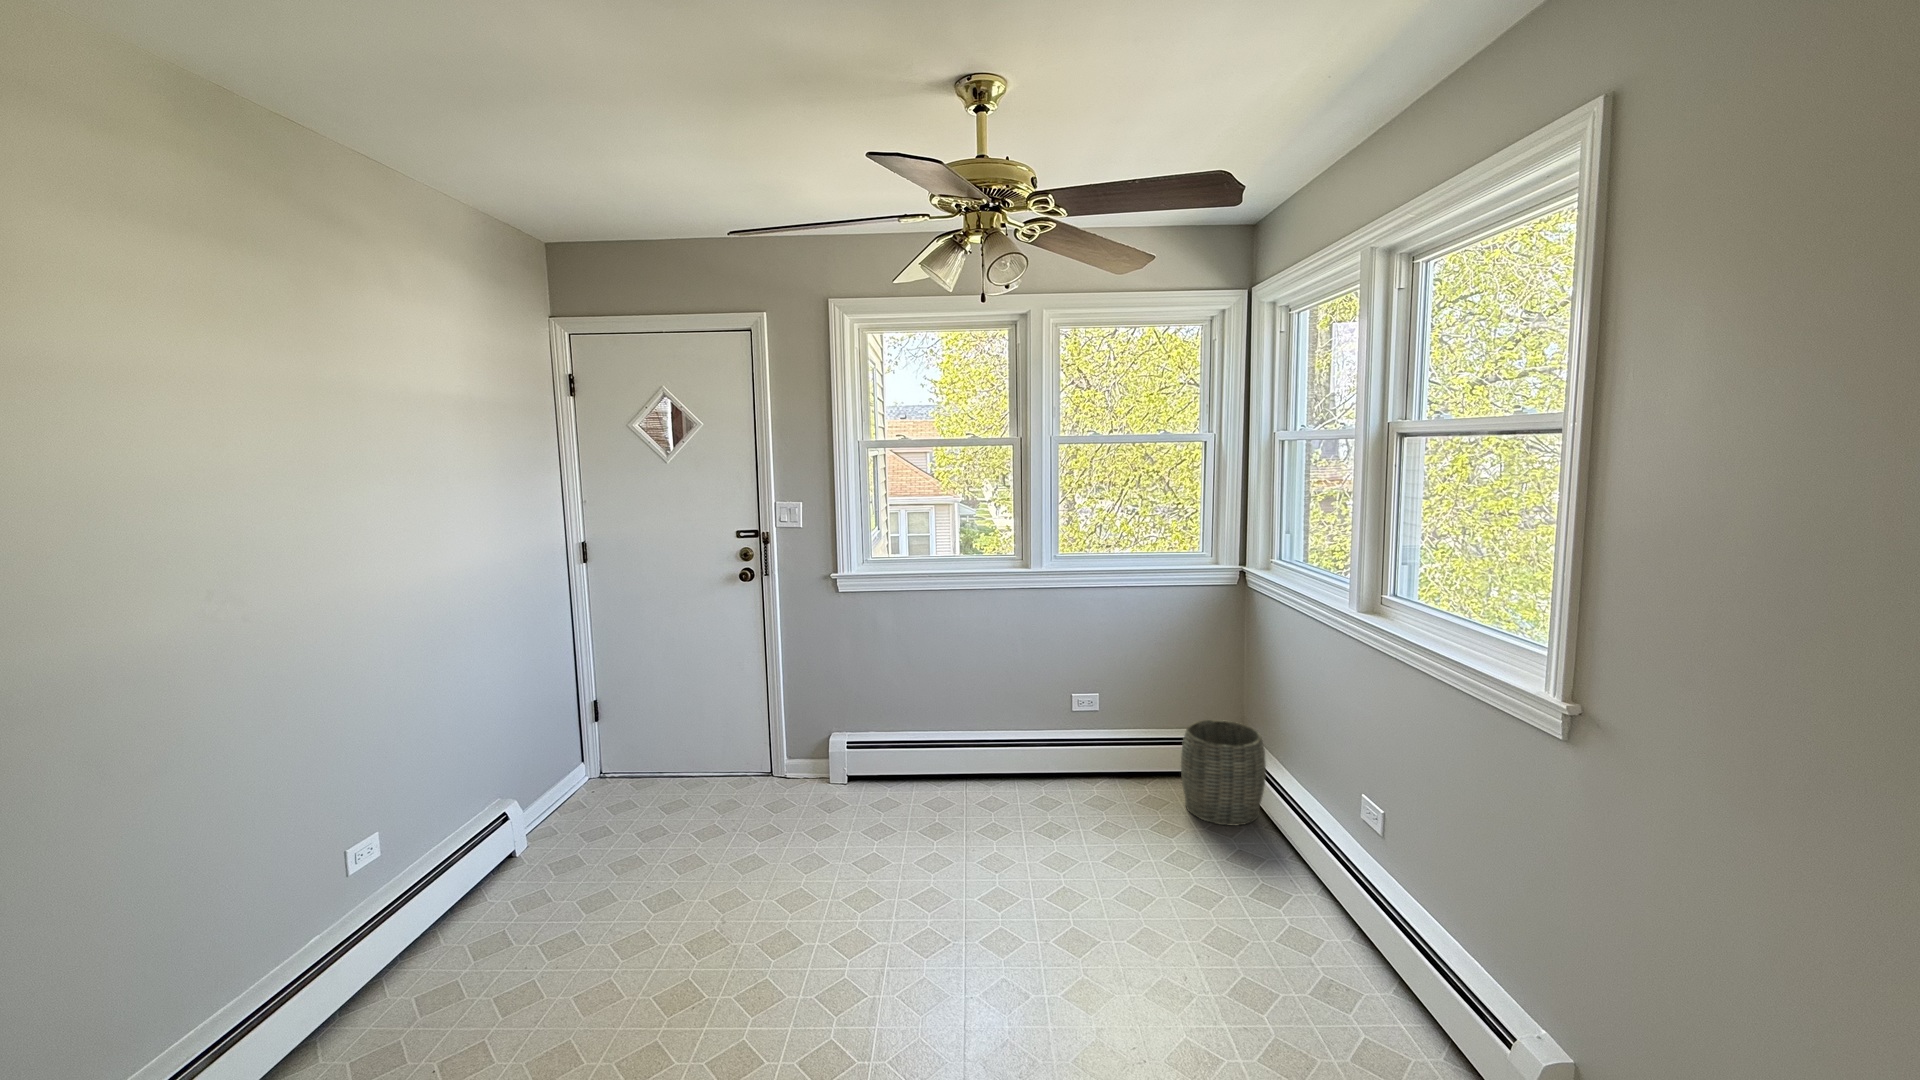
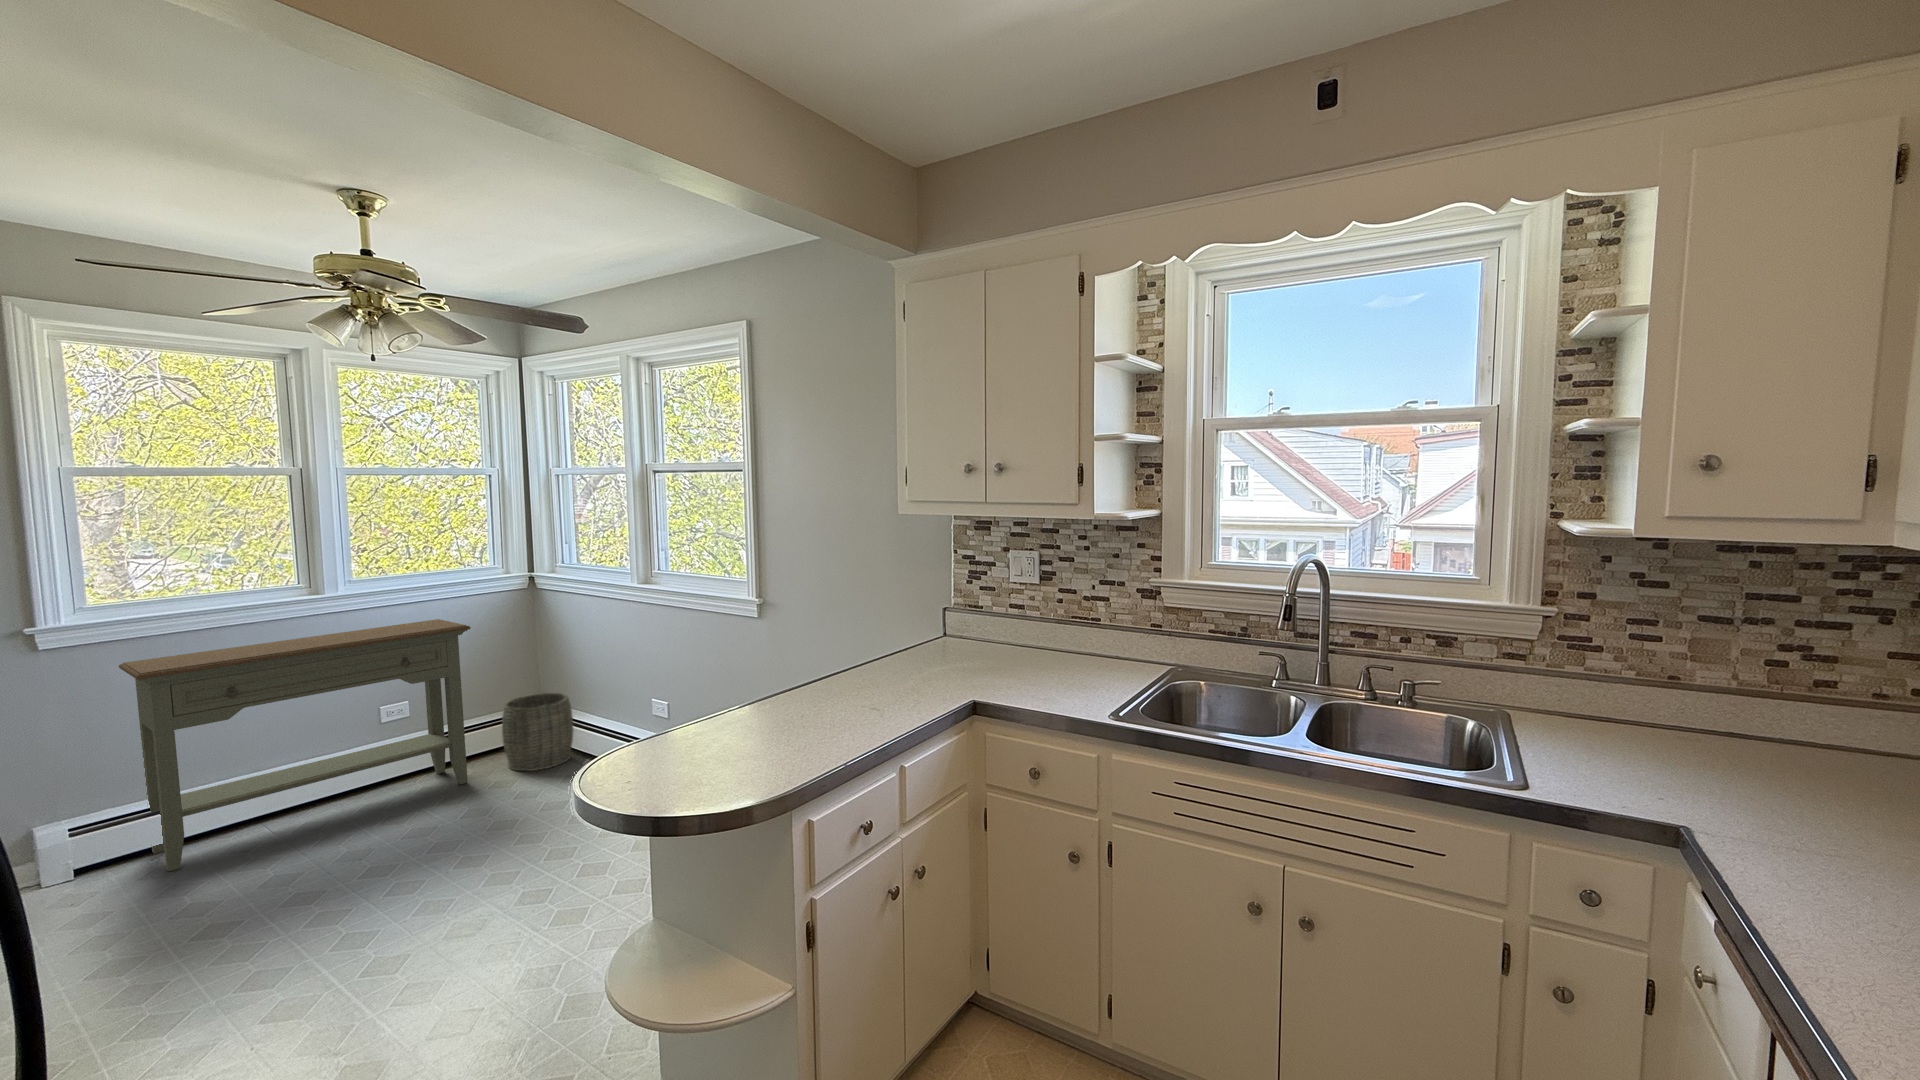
console table: none [869,610,1150,808] -> present [119,619,471,872]

